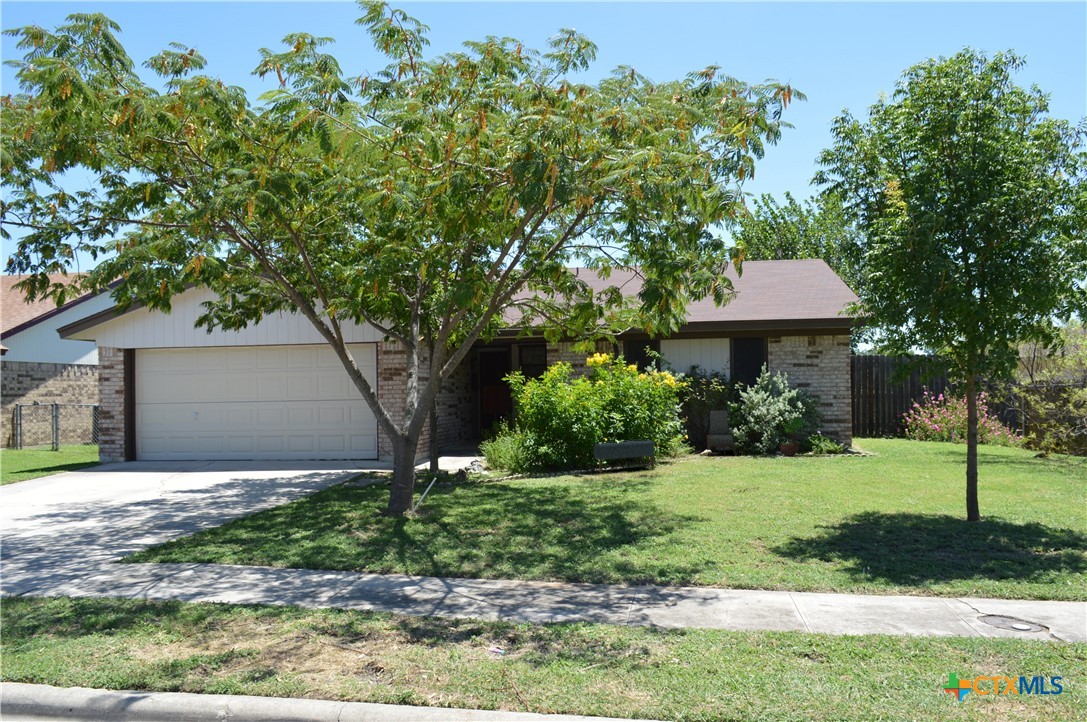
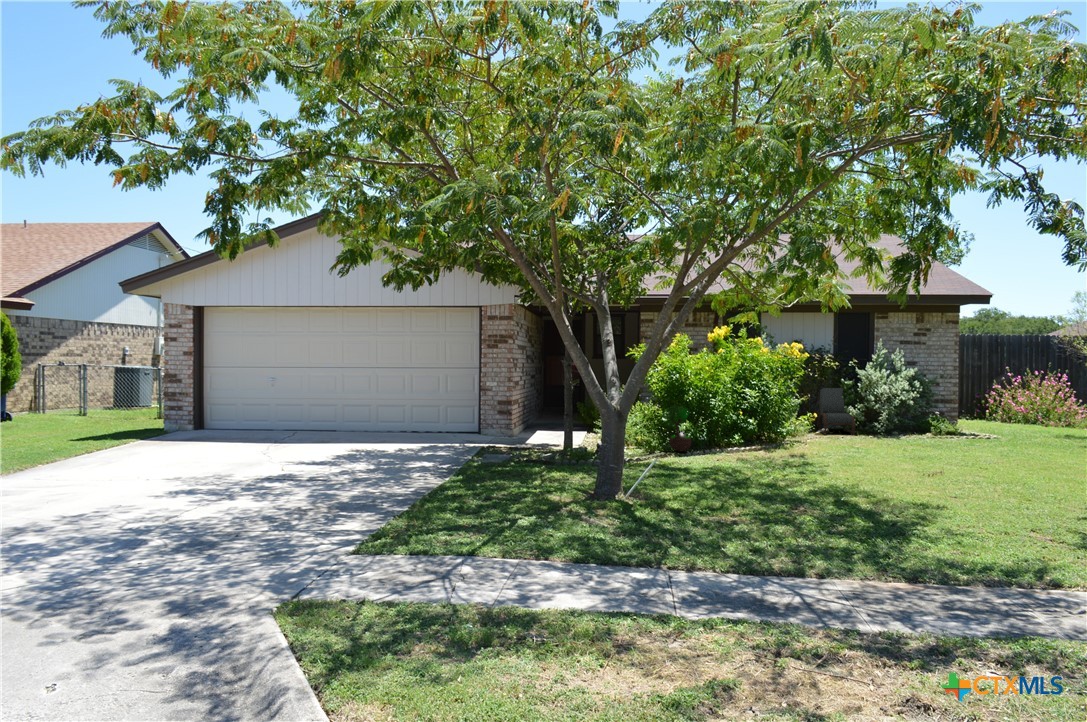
potted tree: present [780,418,802,456] -> present [665,406,691,452]
bench: present [591,439,654,473] -> none [730,417,796,452]

